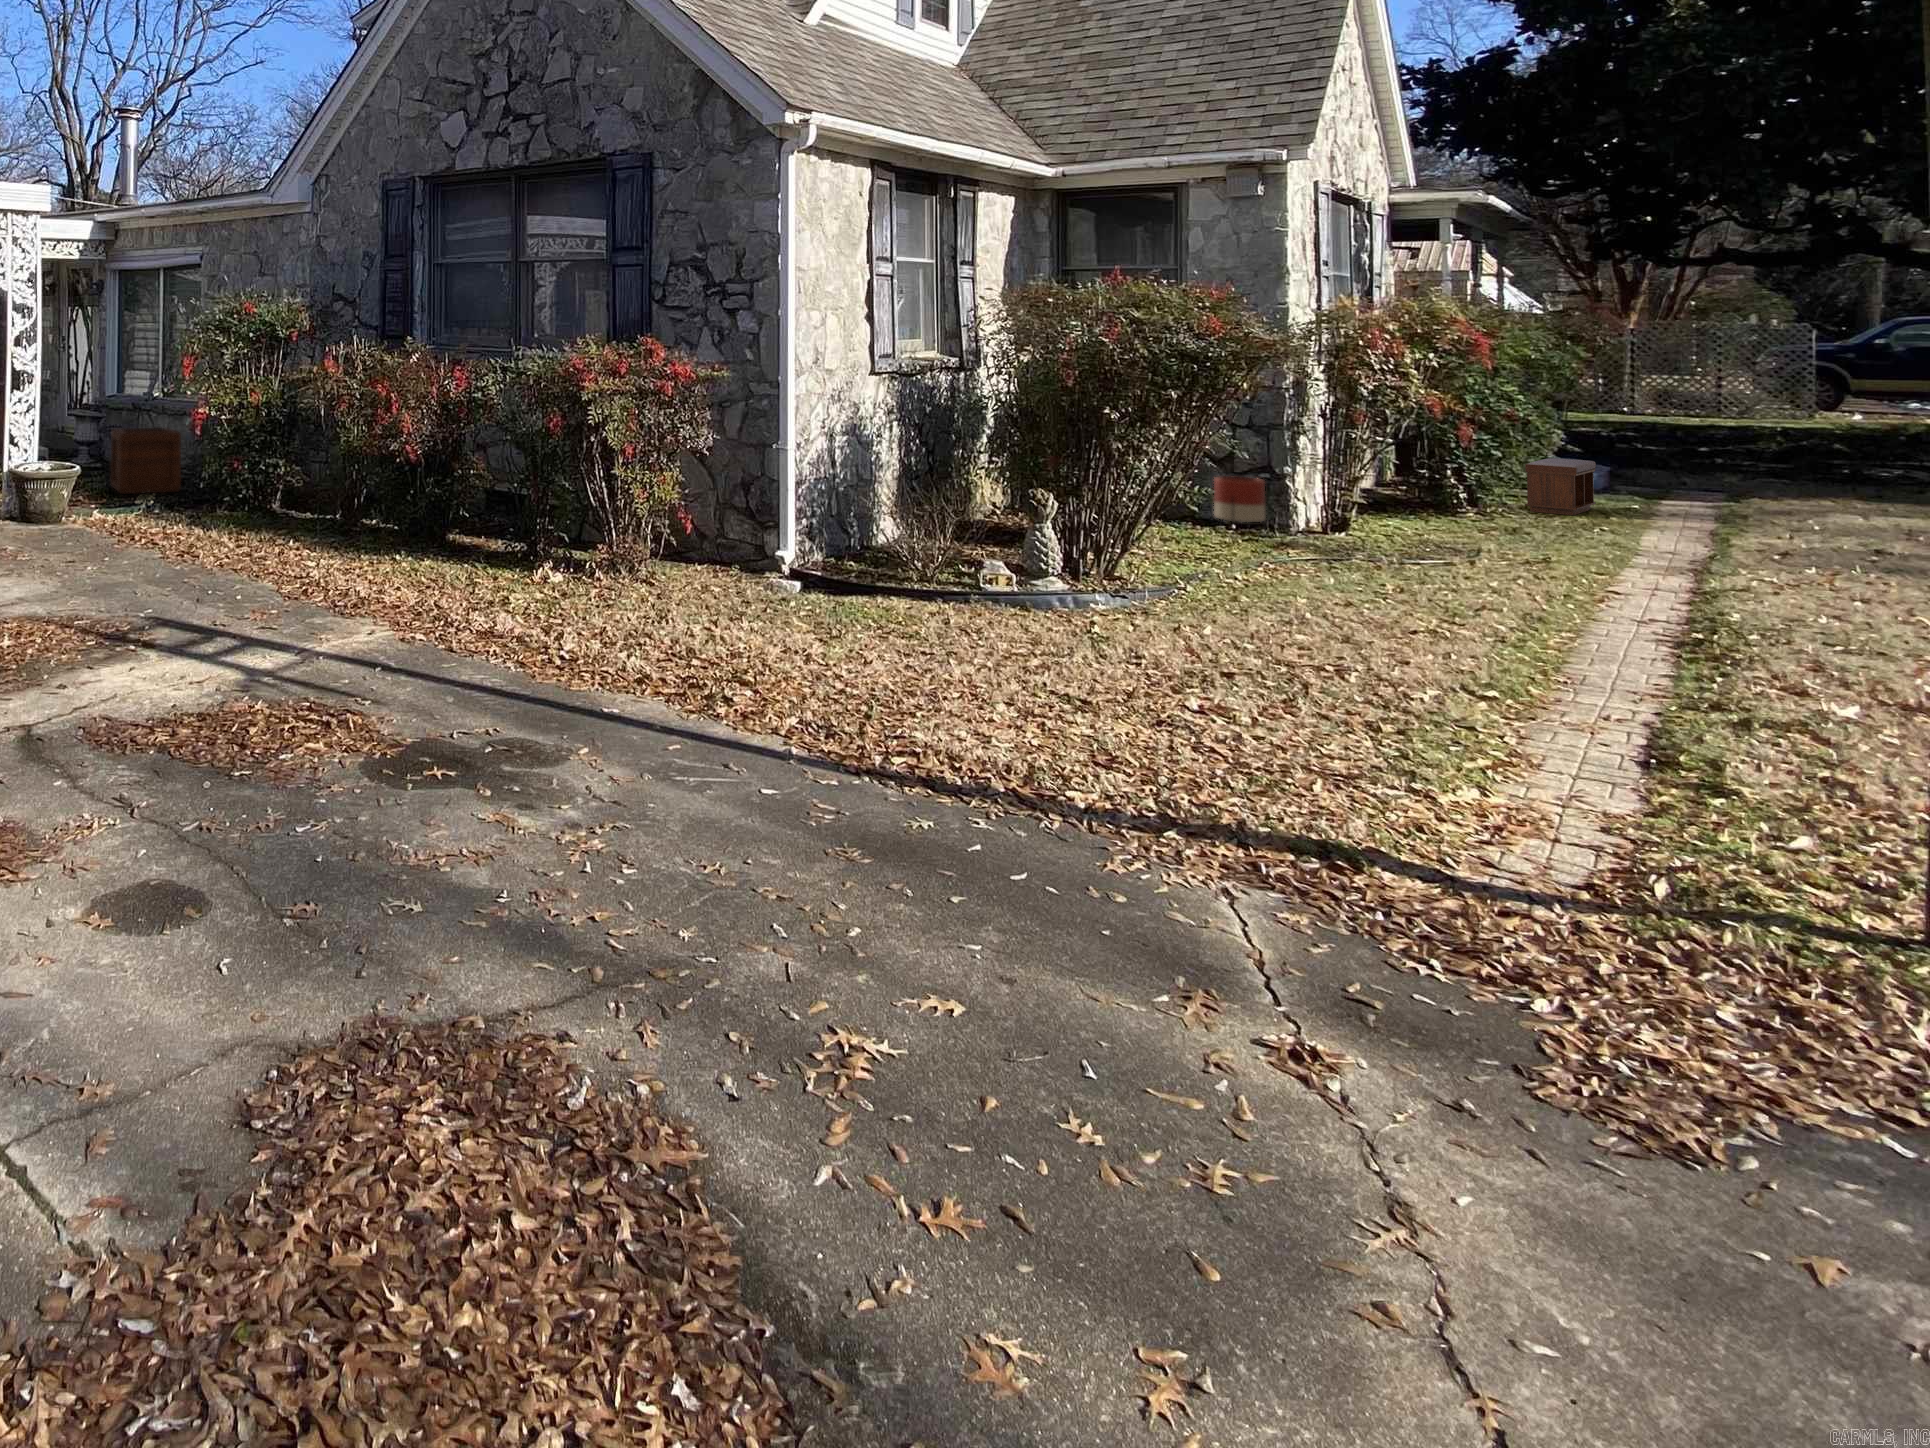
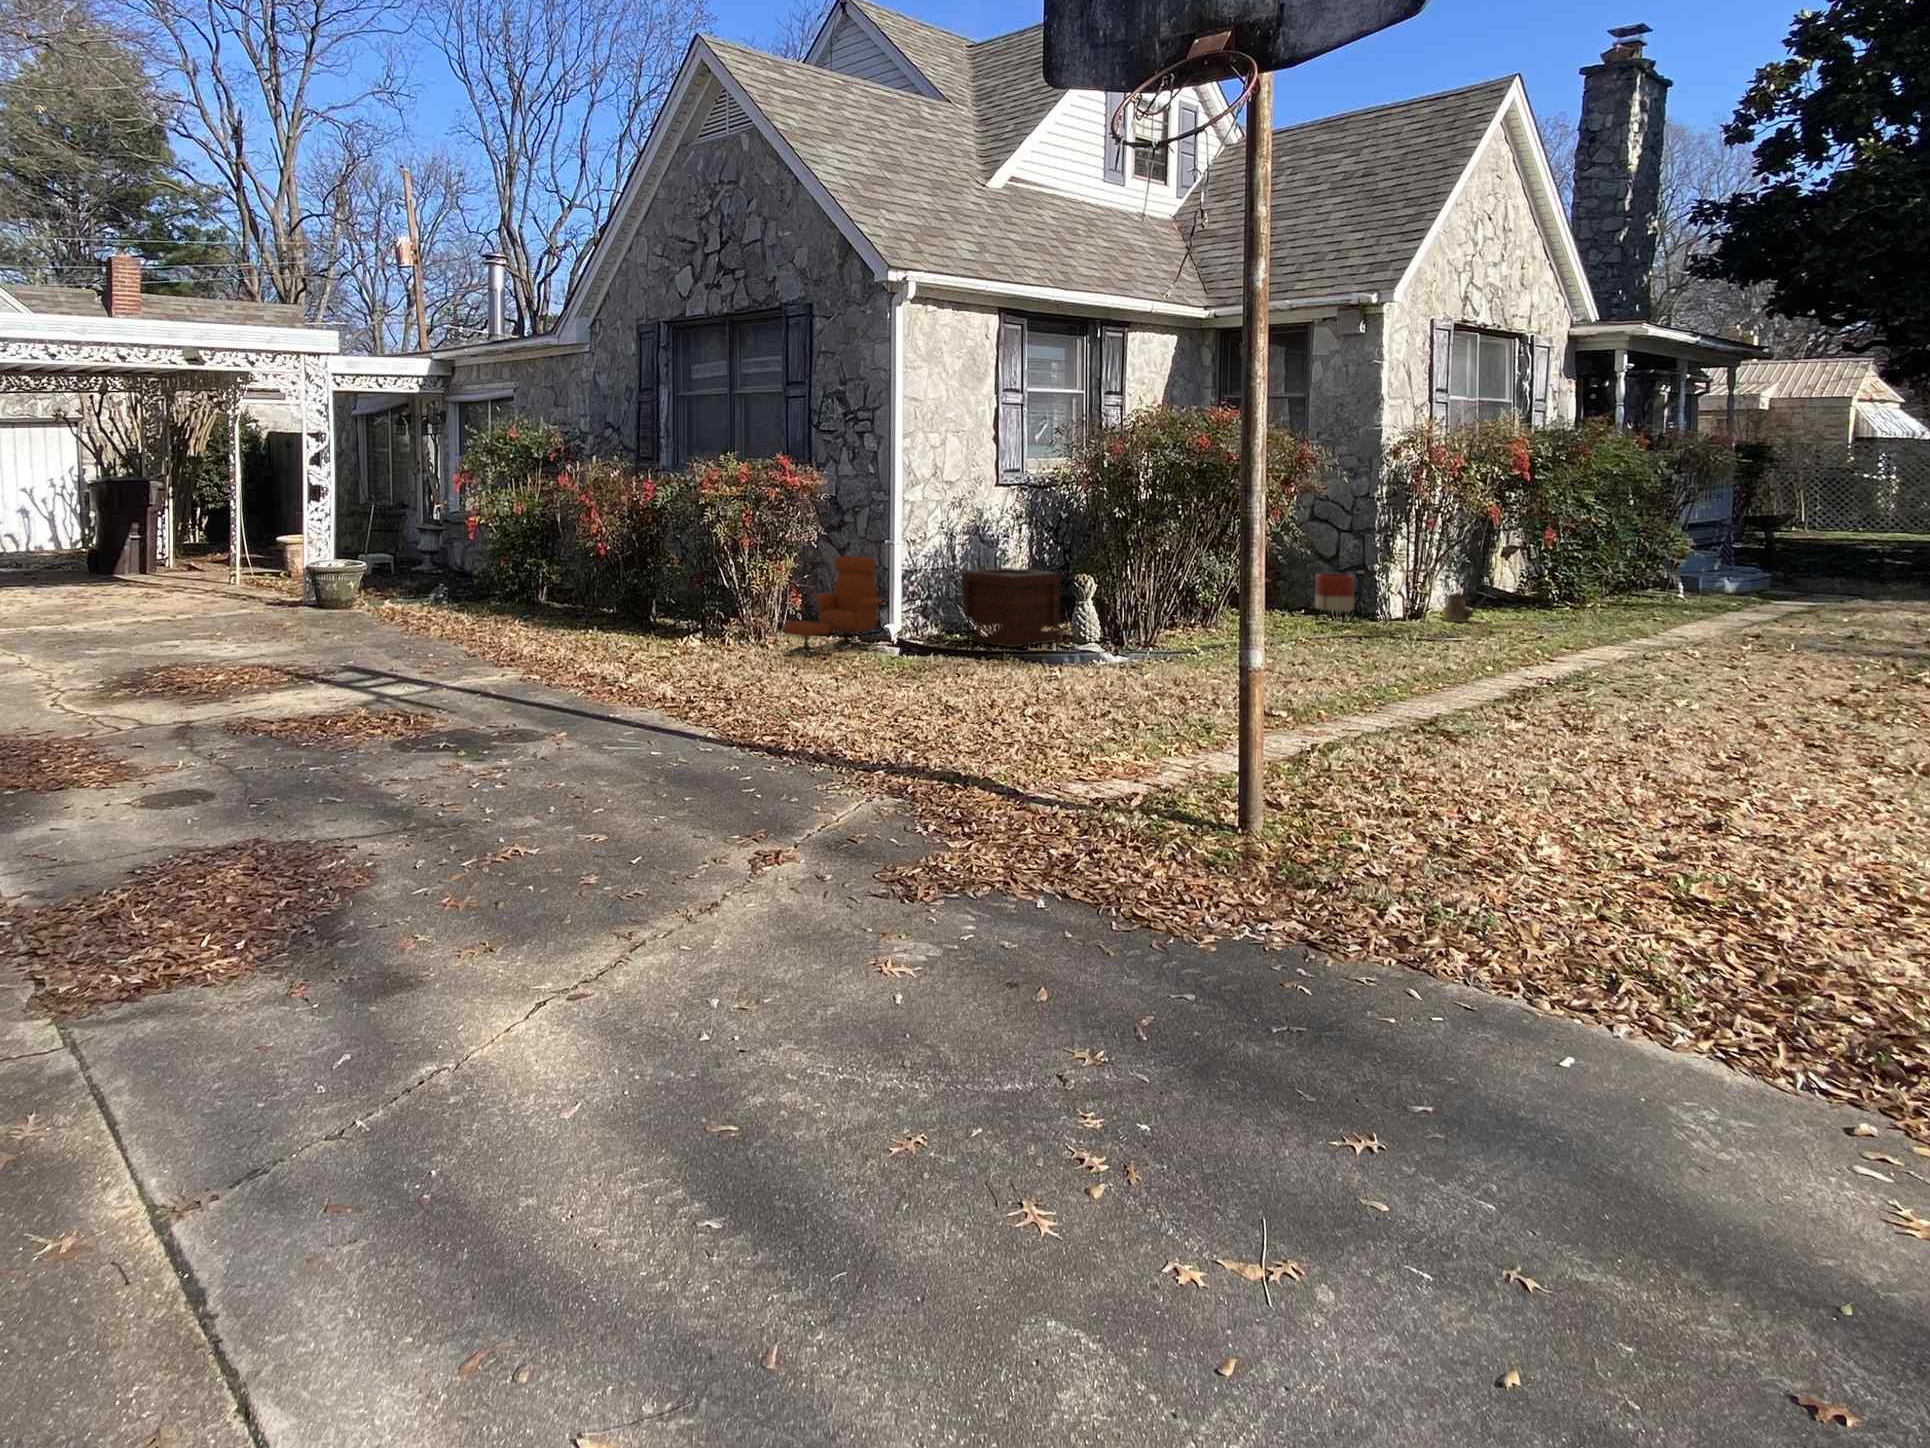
wooden crate: present [111,427,181,494] -> present [961,568,1060,647]
bench: present [1525,458,1596,515] -> none [1630,562,1698,610]
lounge chair: none [655,462,771,593] -> present [783,556,882,657]
watering can: none [1344,499,1421,534] -> present [1437,593,1488,622]

